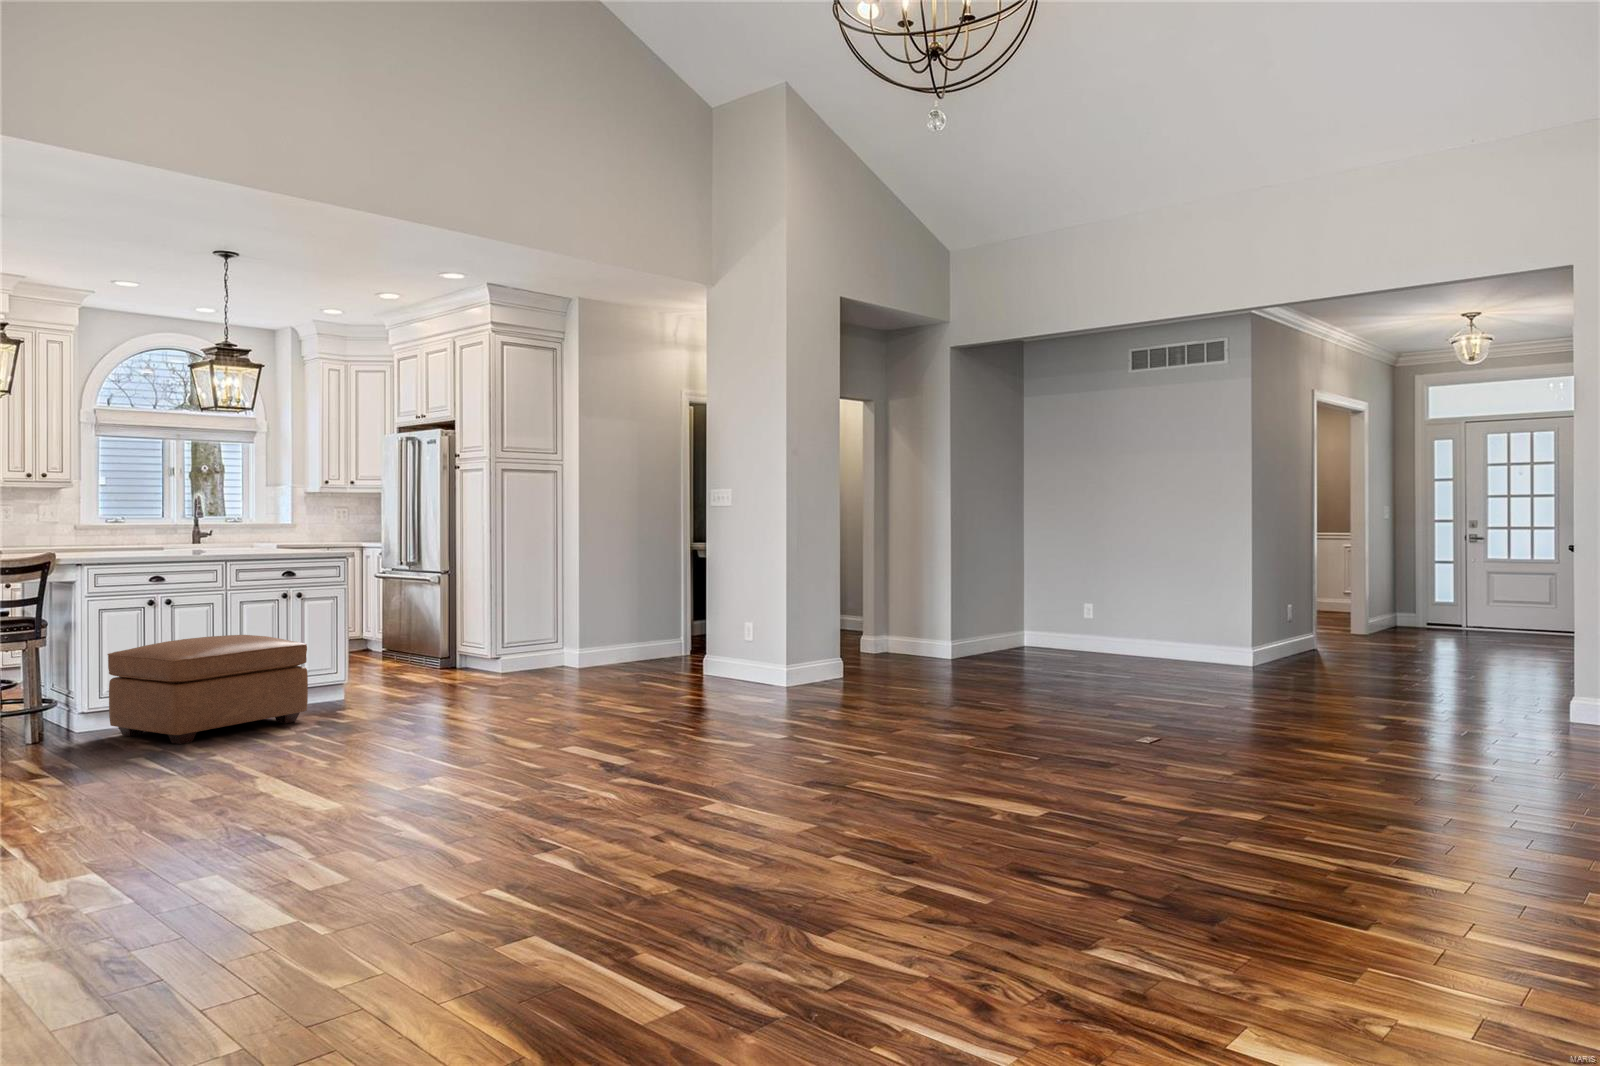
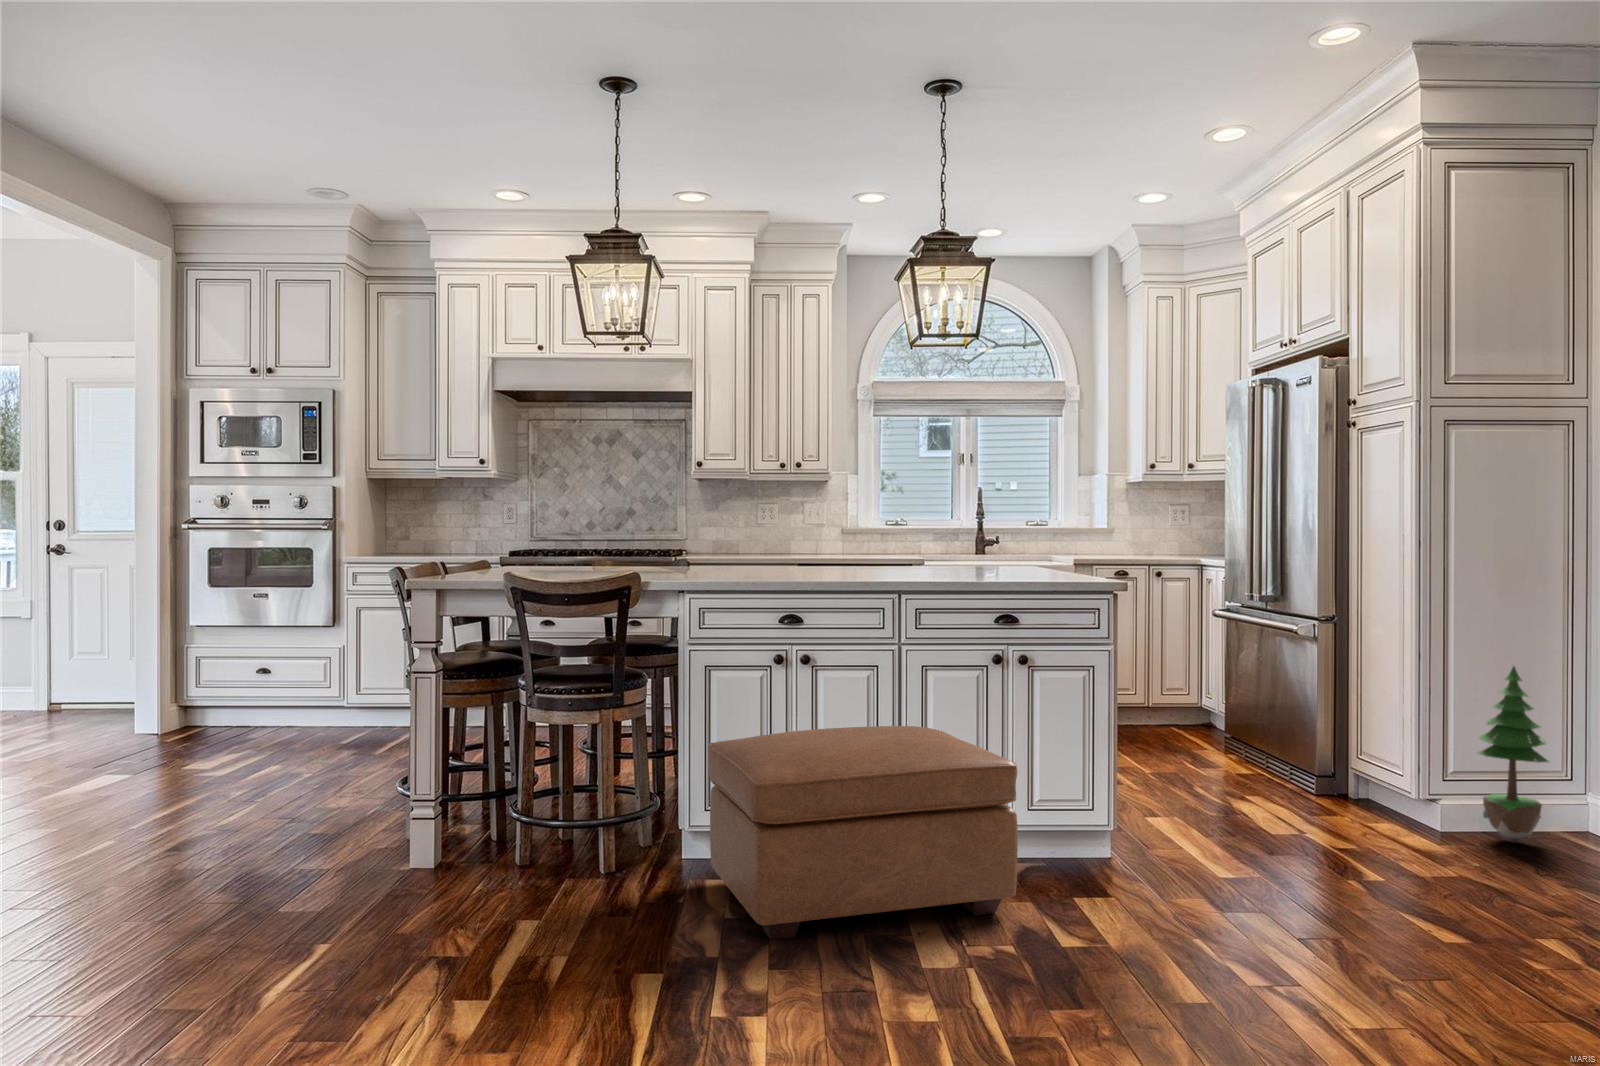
potted tree: none [516,588,548,673] -> present [1477,666,1548,842]

